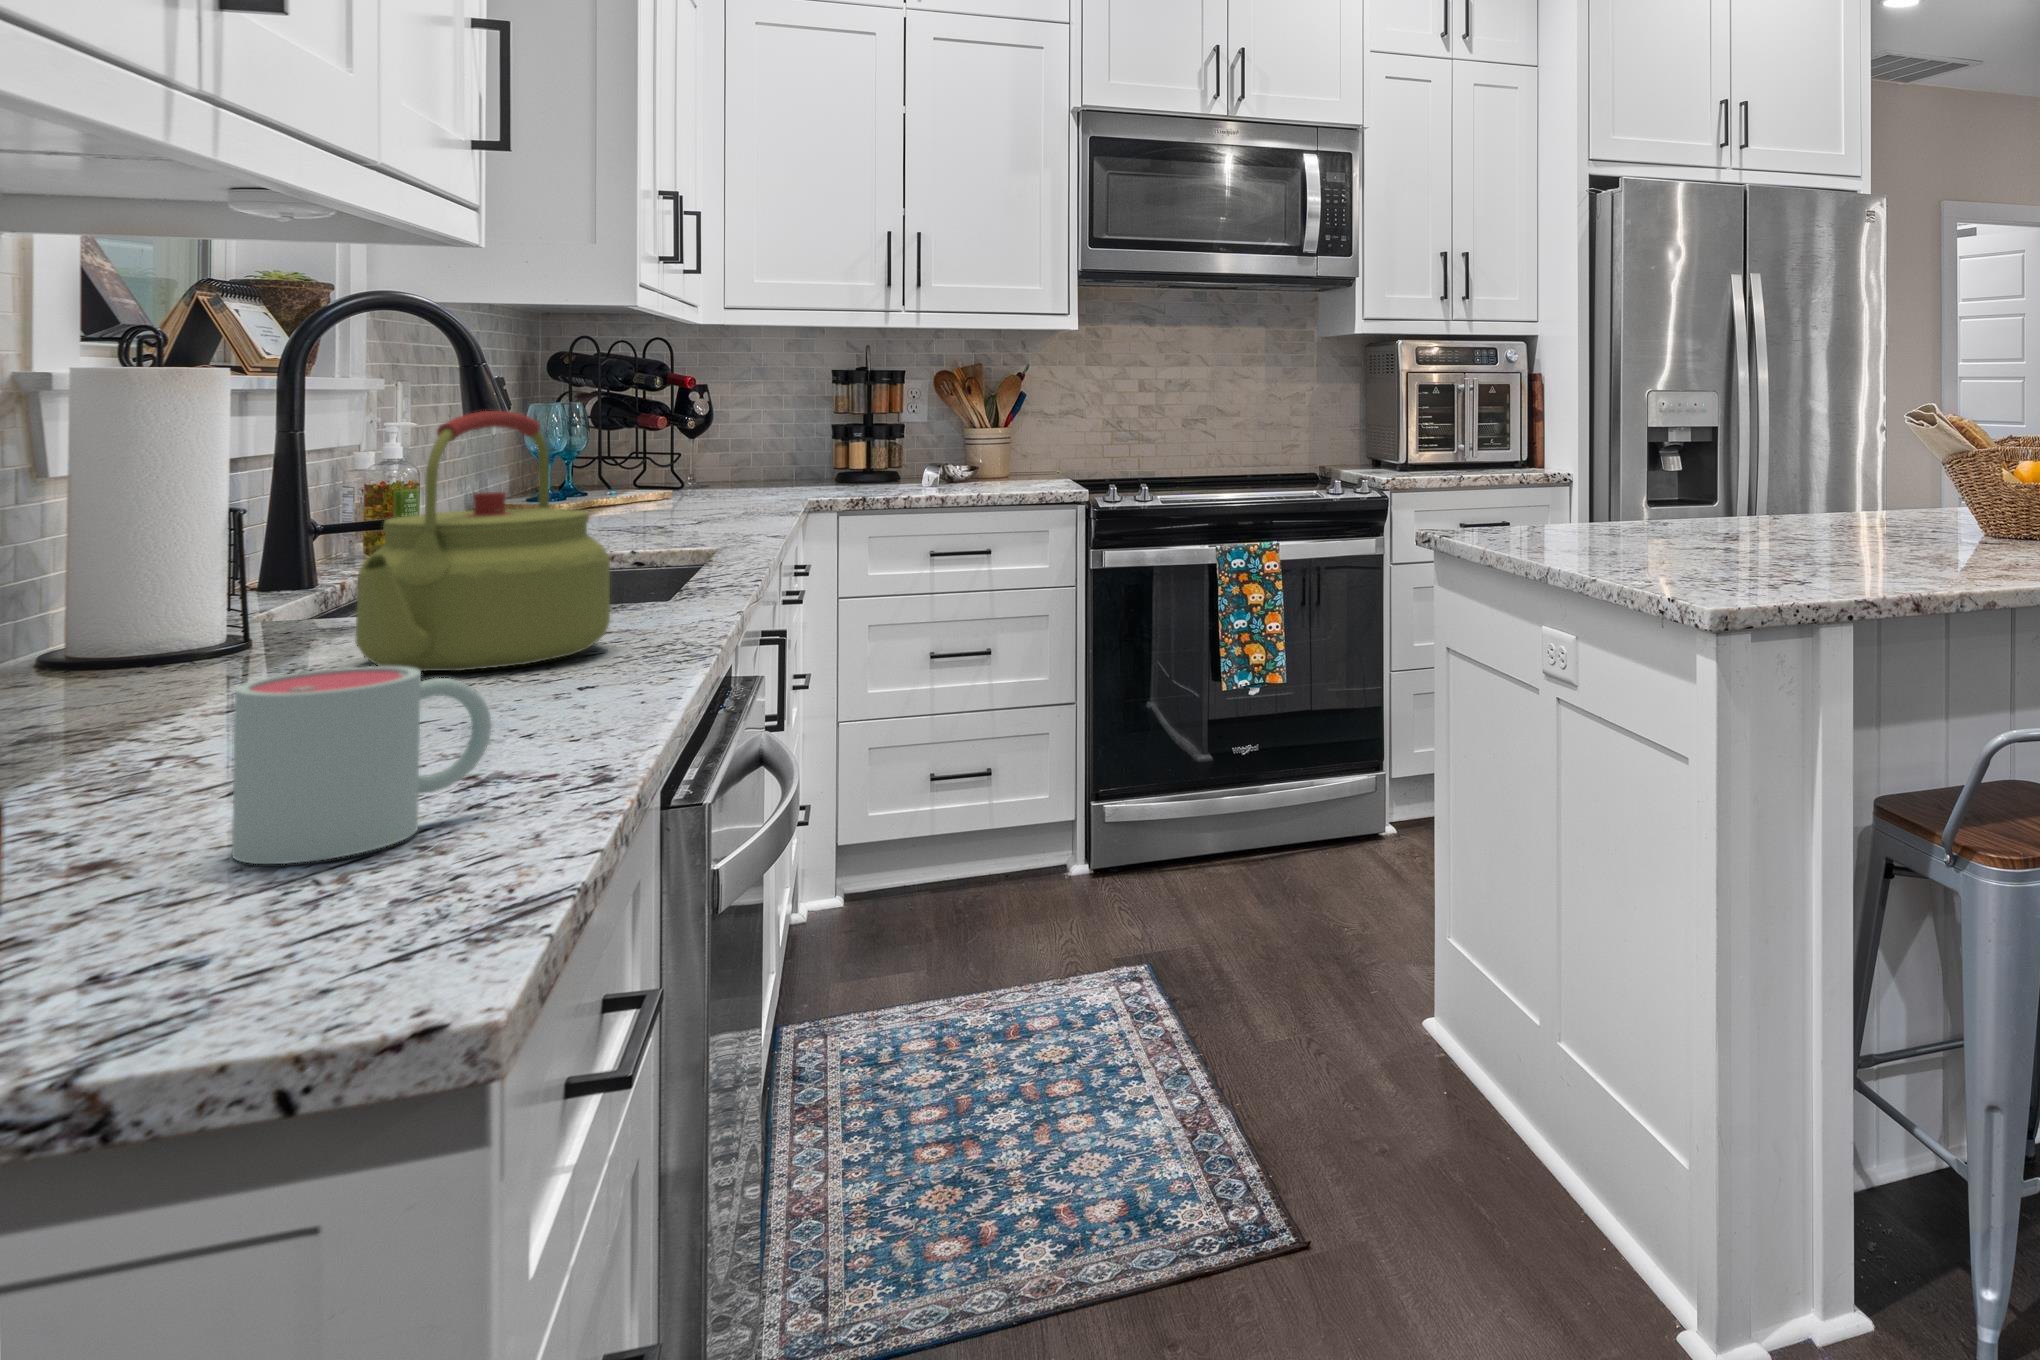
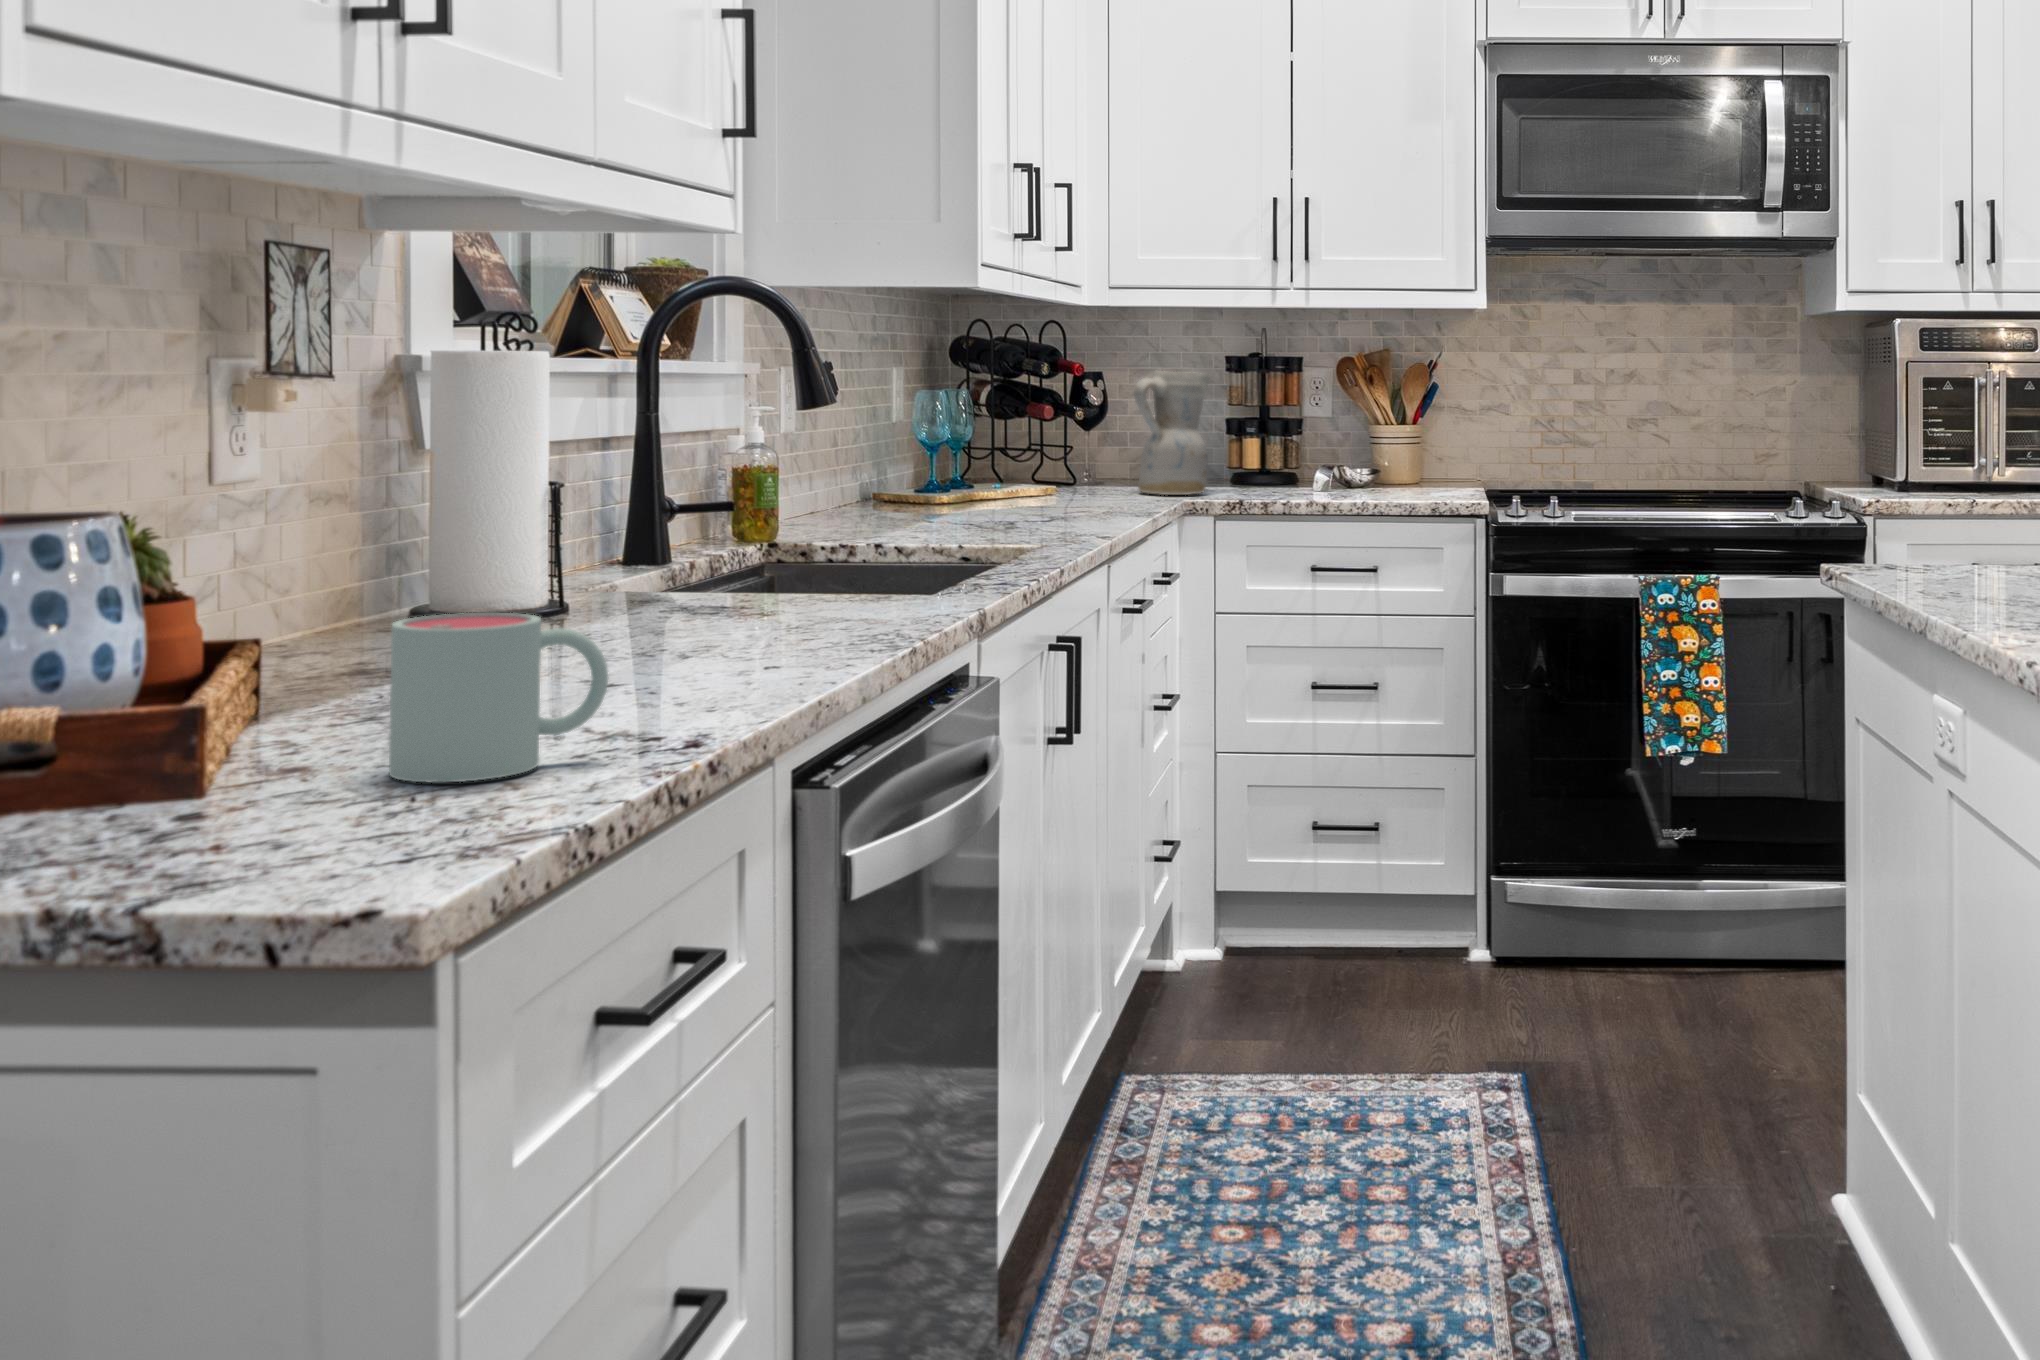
ceramic pitcher: none [751,388,822,498] -> present [1134,371,1210,495]
kettle: present [355,411,610,671] -> none [610,383,846,640]

